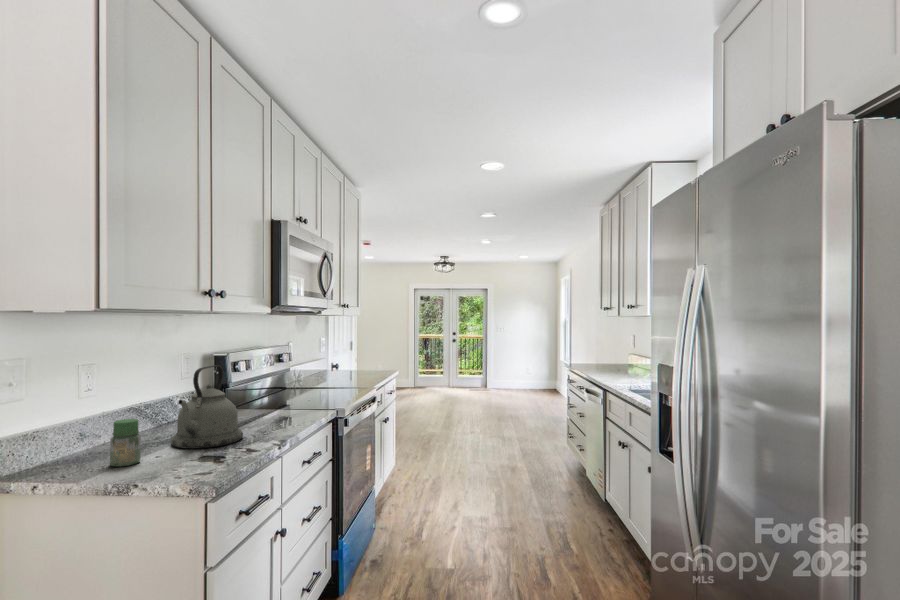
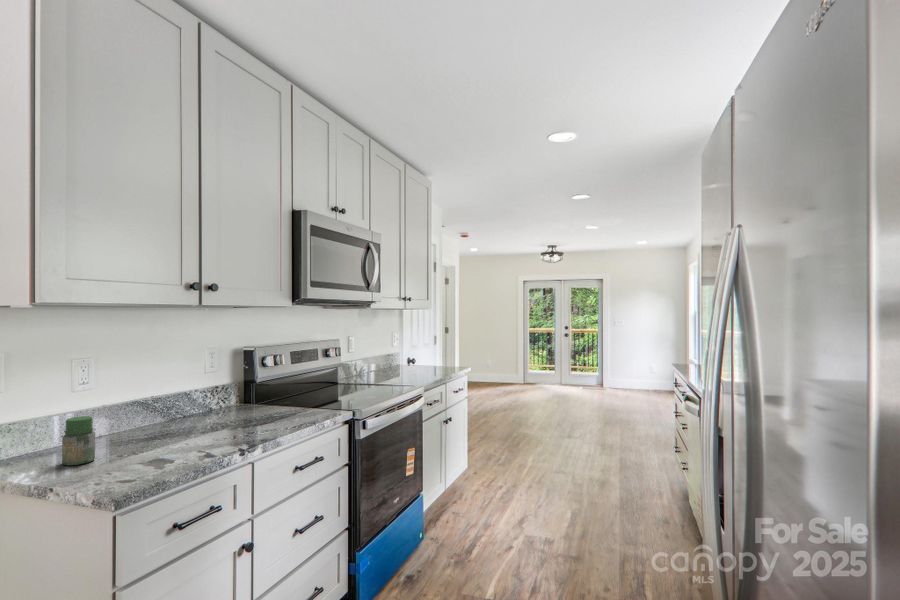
kettle: present [171,365,243,449] -> none [136,362,223,450]

